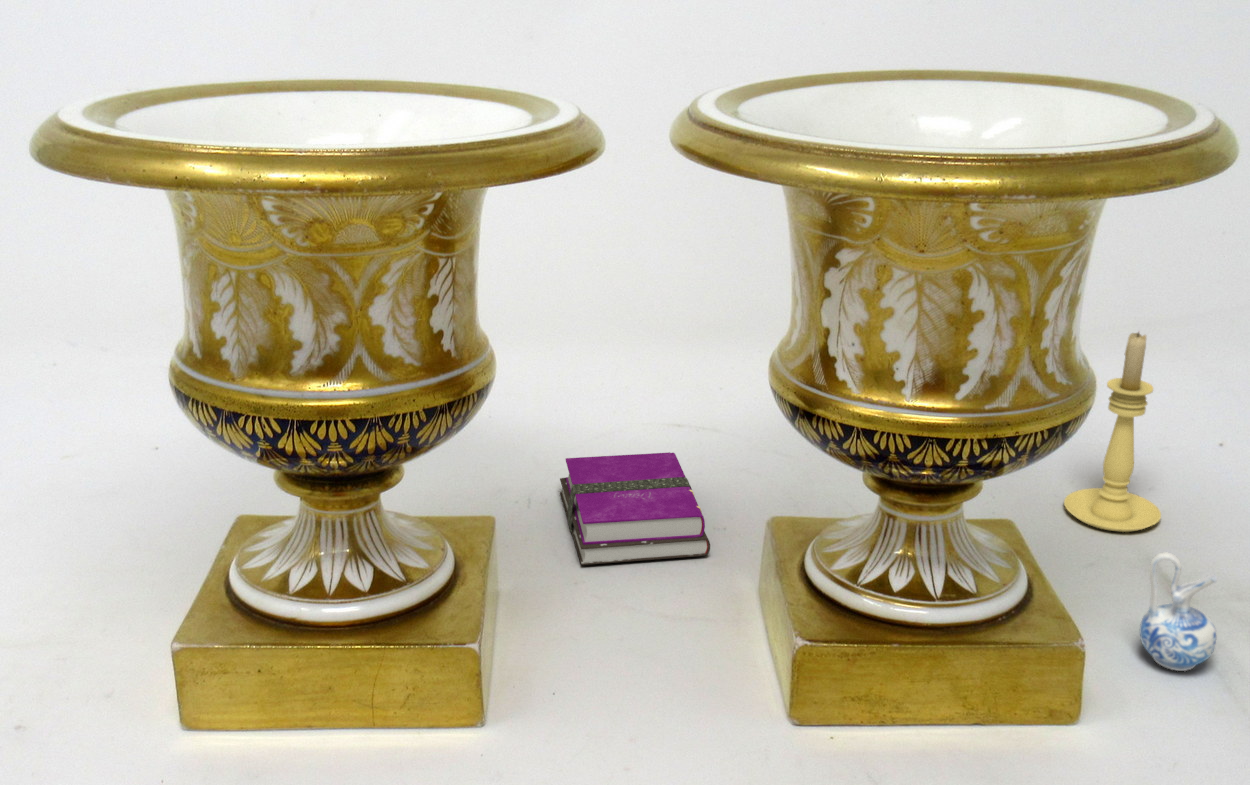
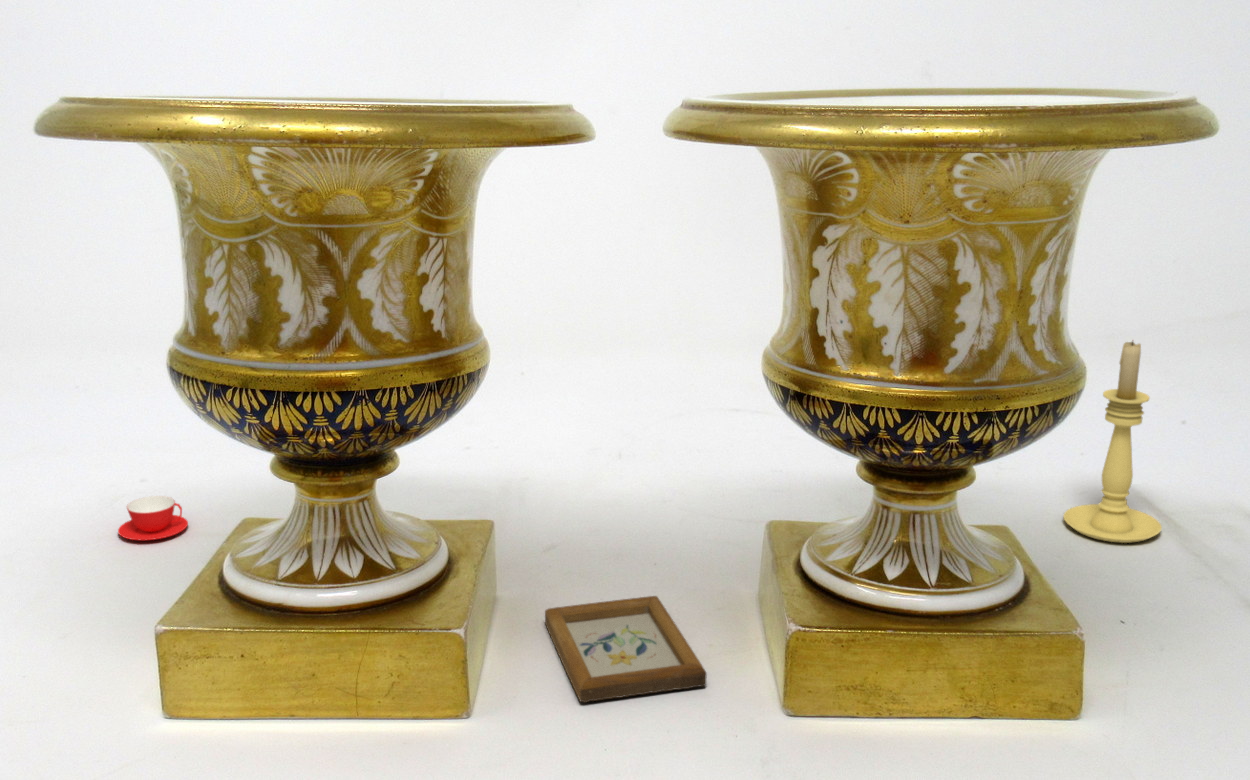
hardback book: present [560,452,710,565] -> none [560,467,707,569]
teacup: none [115,486,185,534] -> present [118,496,188,540]
ceramic pitcher: present [1140,553,1217,671] -> none [1140,543,1219,666]
picture frame: none [552,597,715,716] -> present [545,596,707,702]

